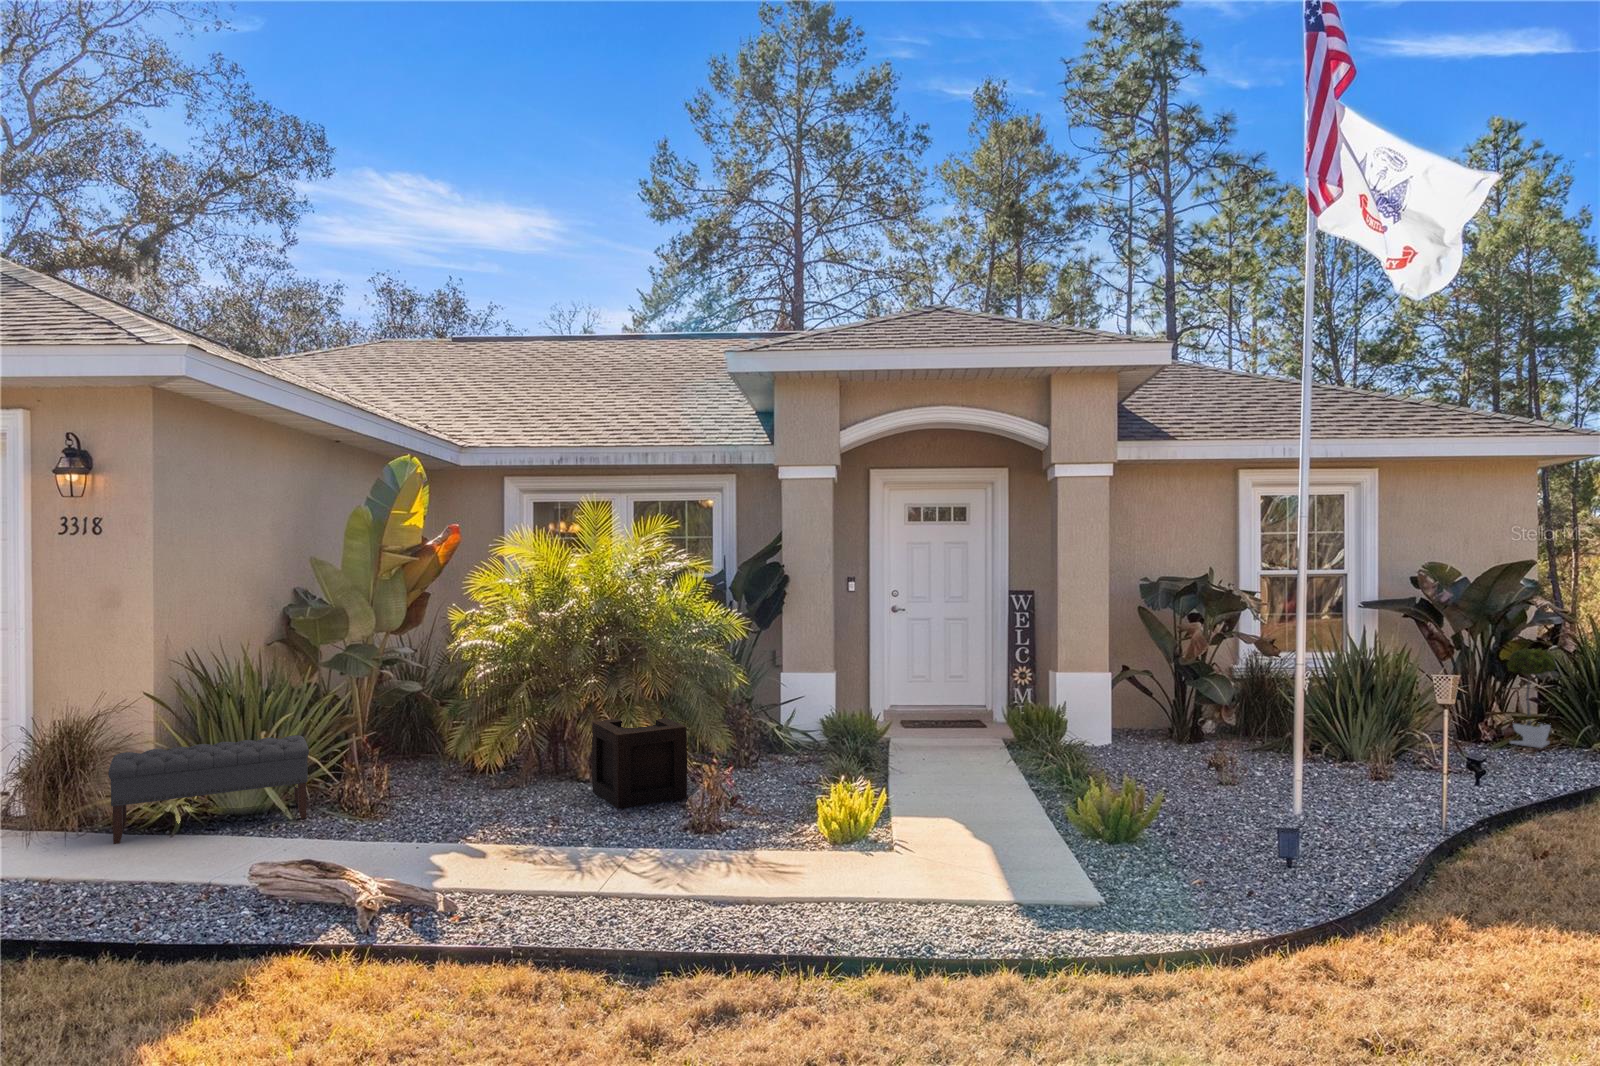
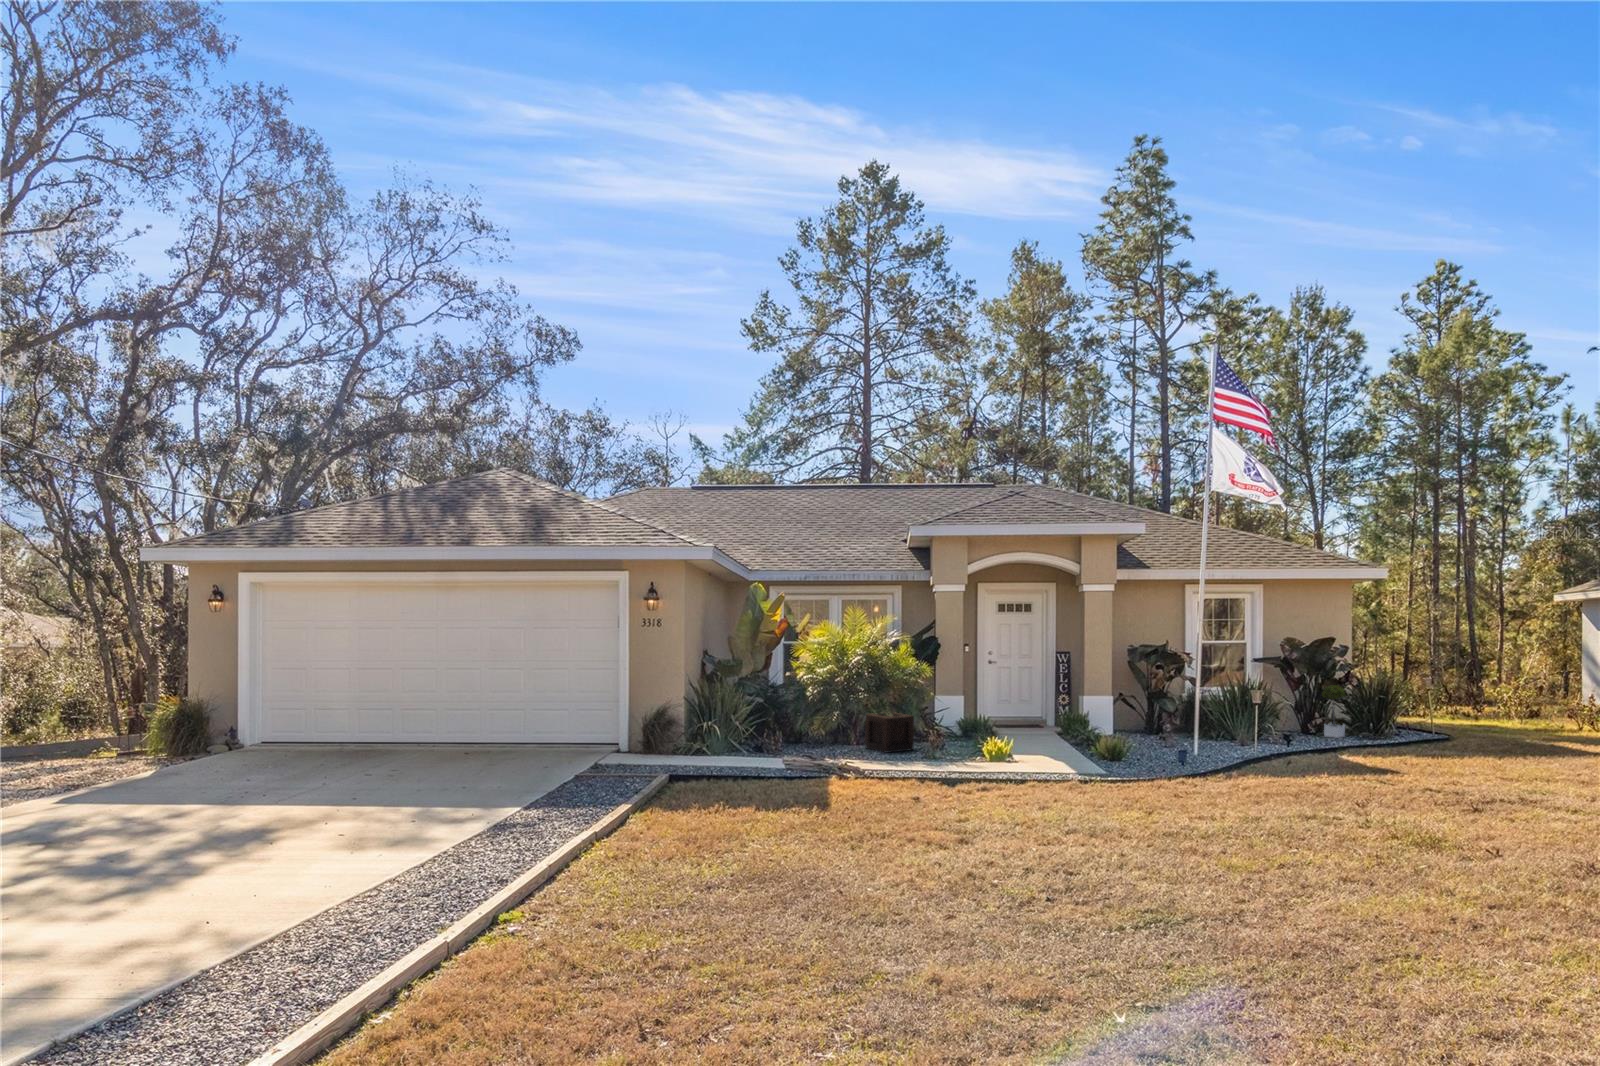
bench: present [108,735,309,844] -> none [671,718,752,760]

